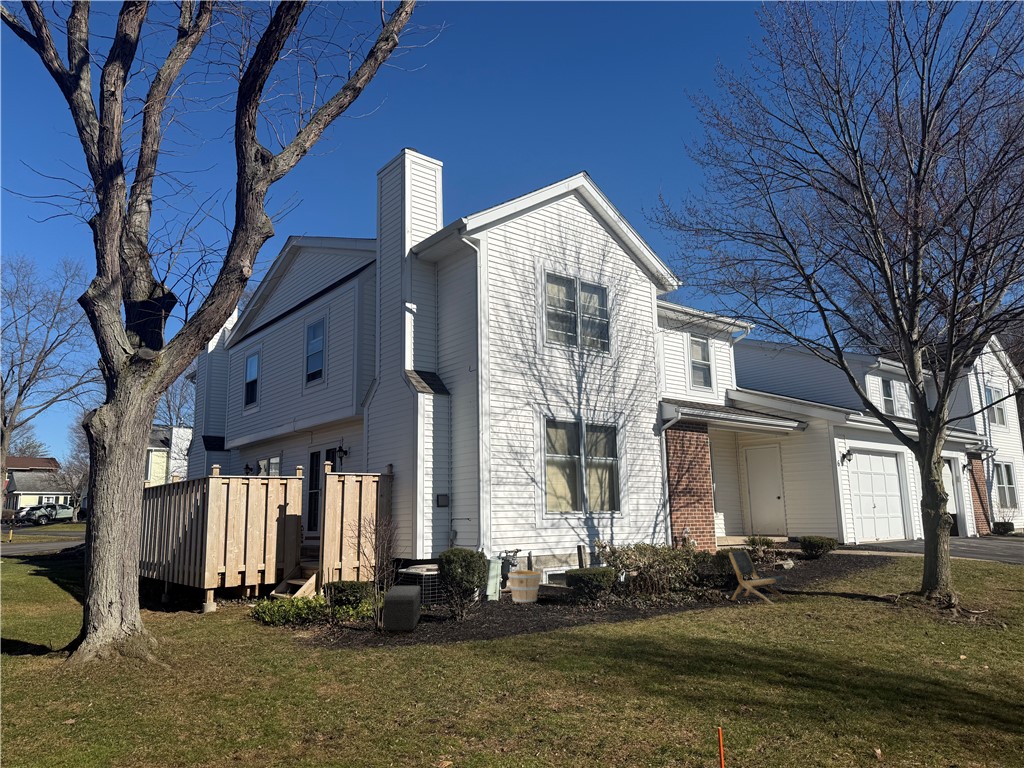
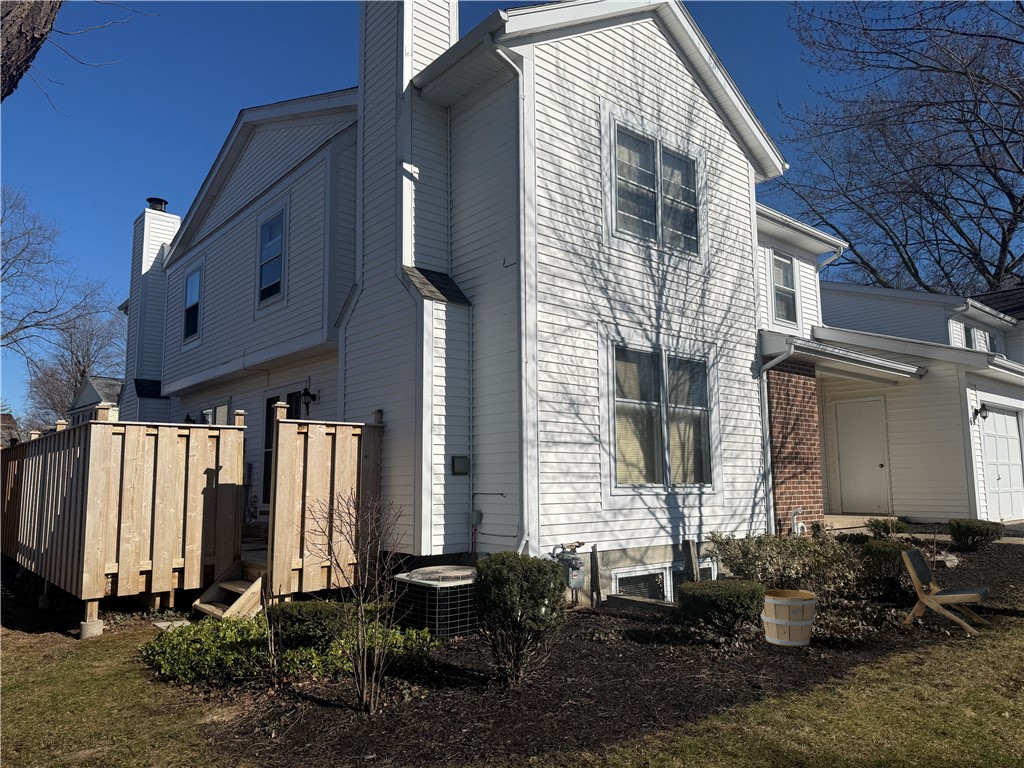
wooden bucket: present [508,570,541,603] -> present [761,590,818,646]
storage bench: present [383,586,421,631] -> none [380,605,437,689]

